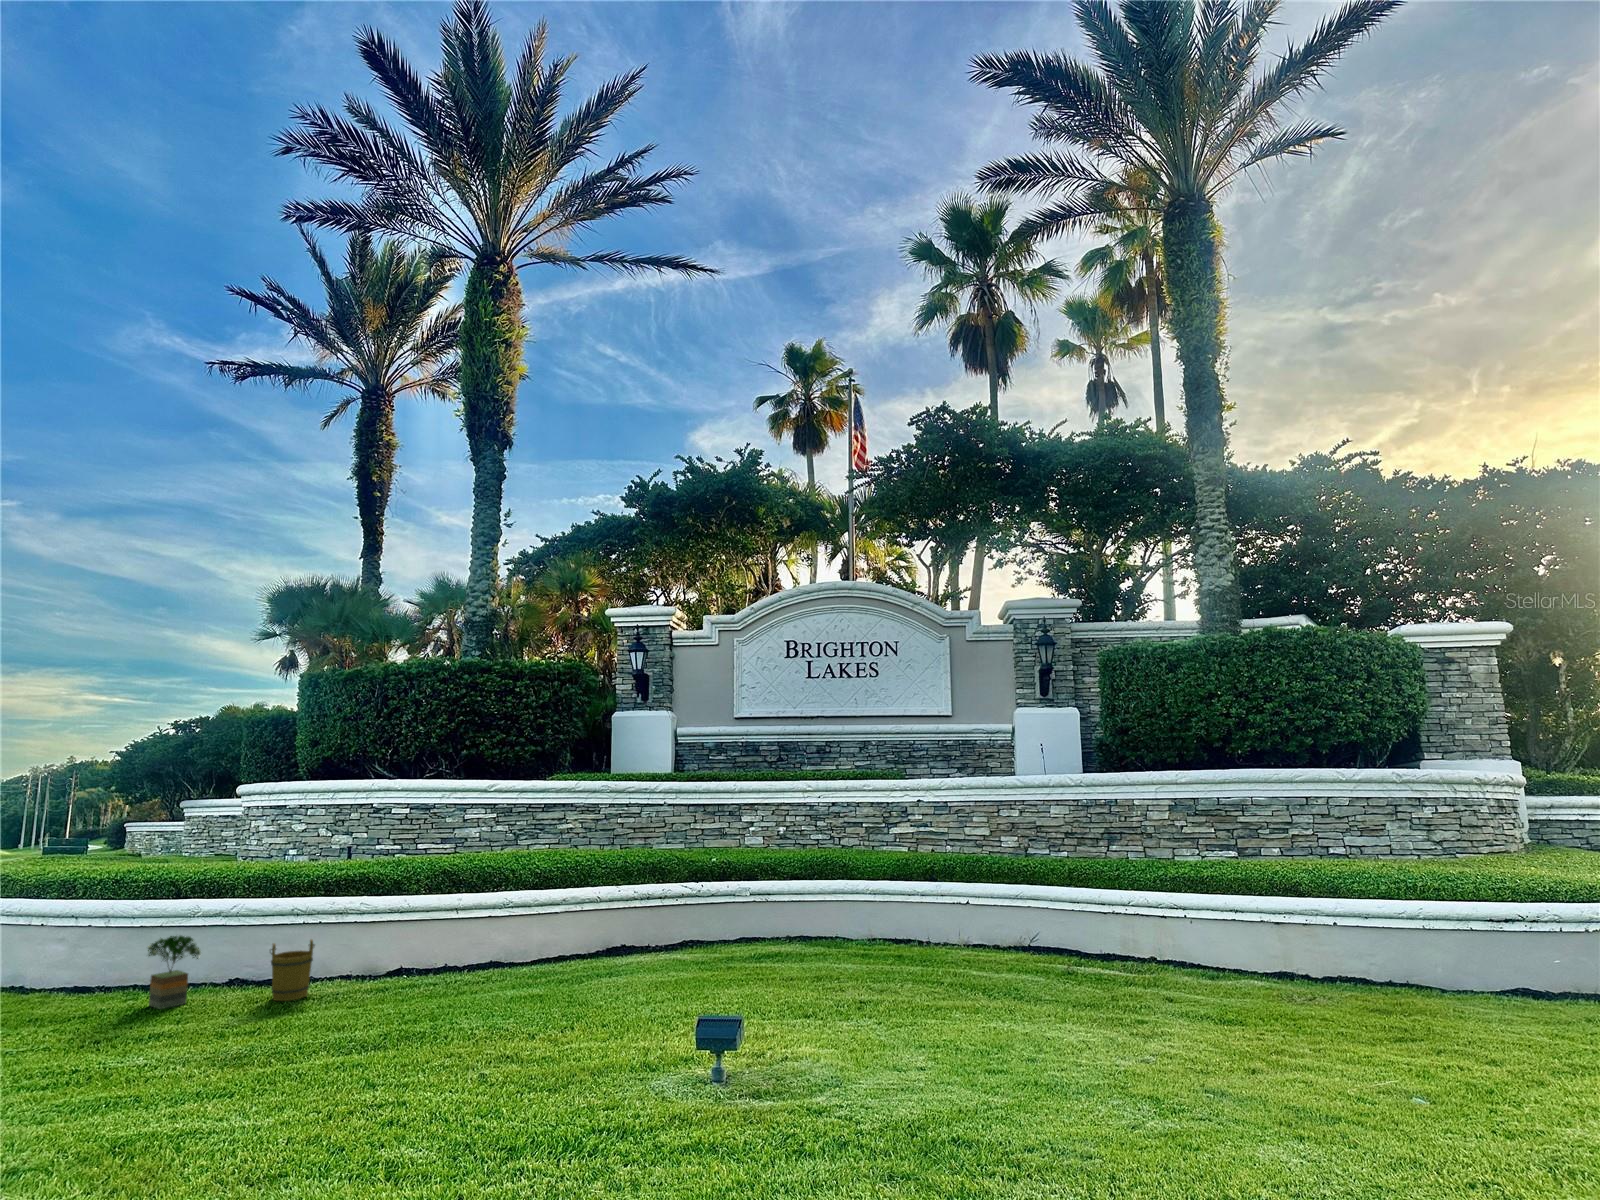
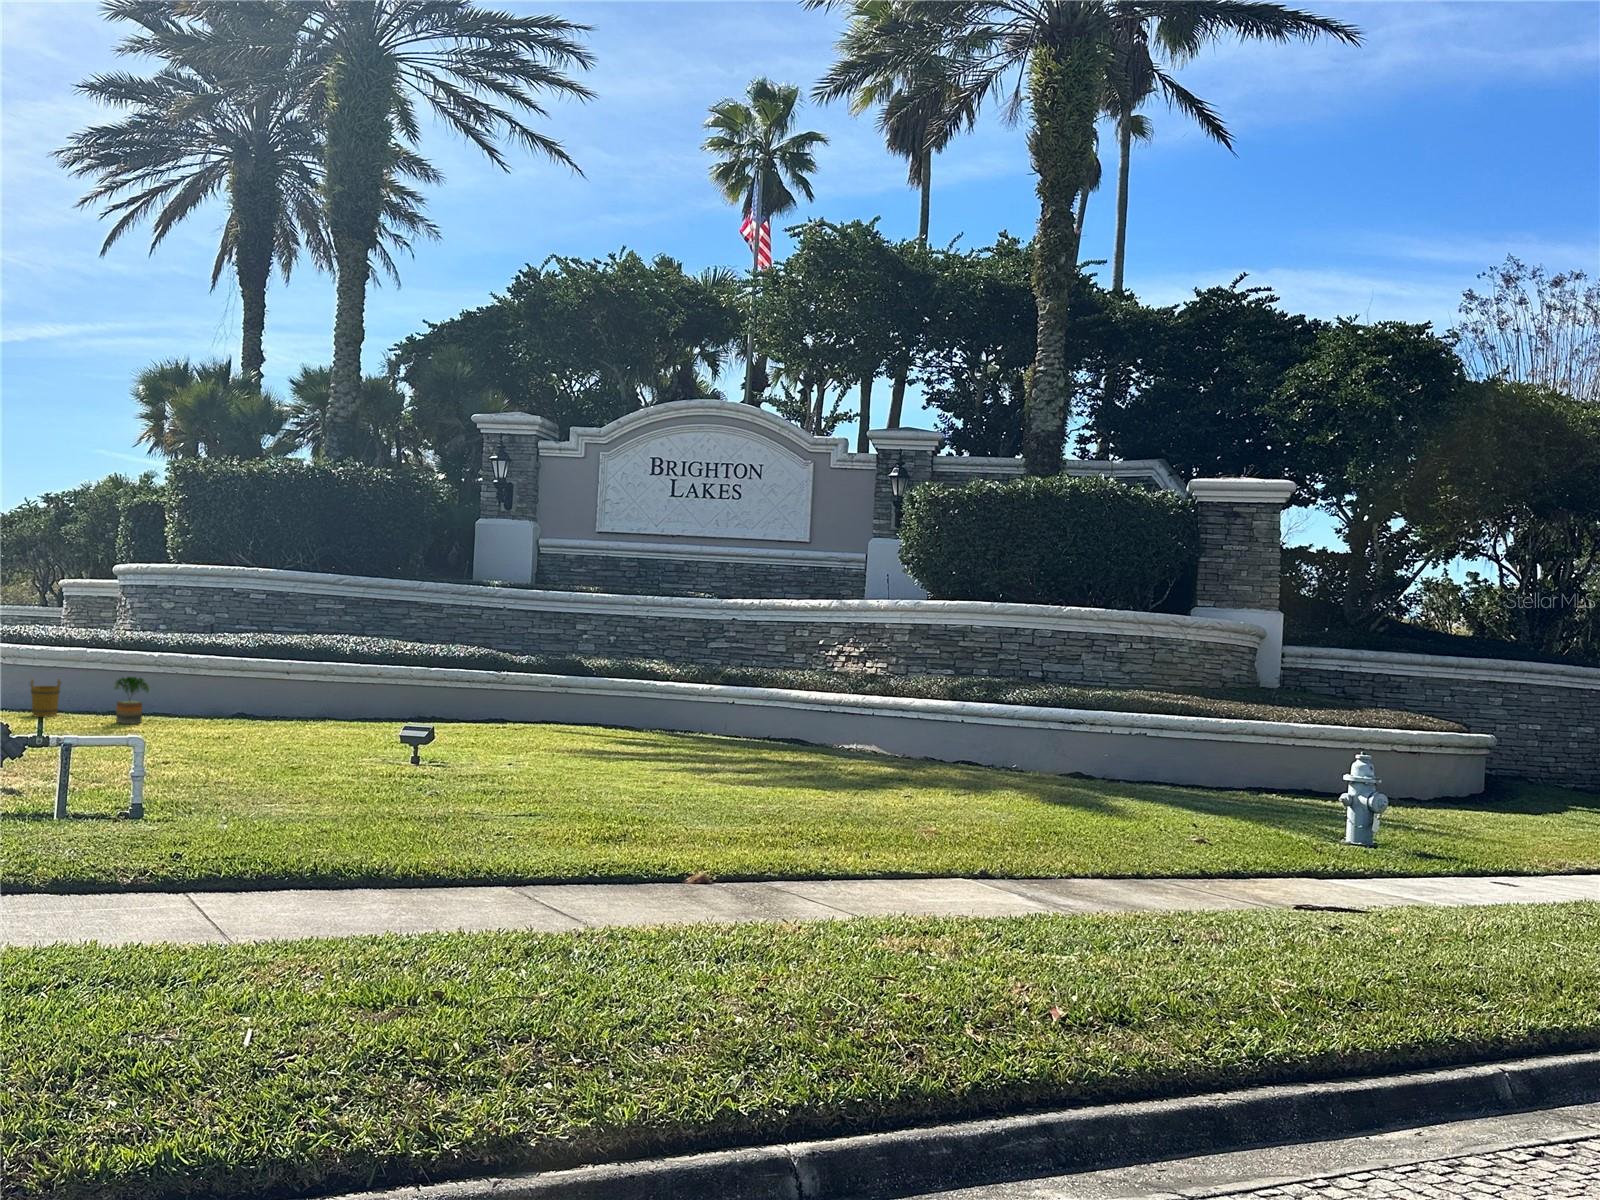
bucket: present [271,939,315,1001] -> present [31,679,61,717]

